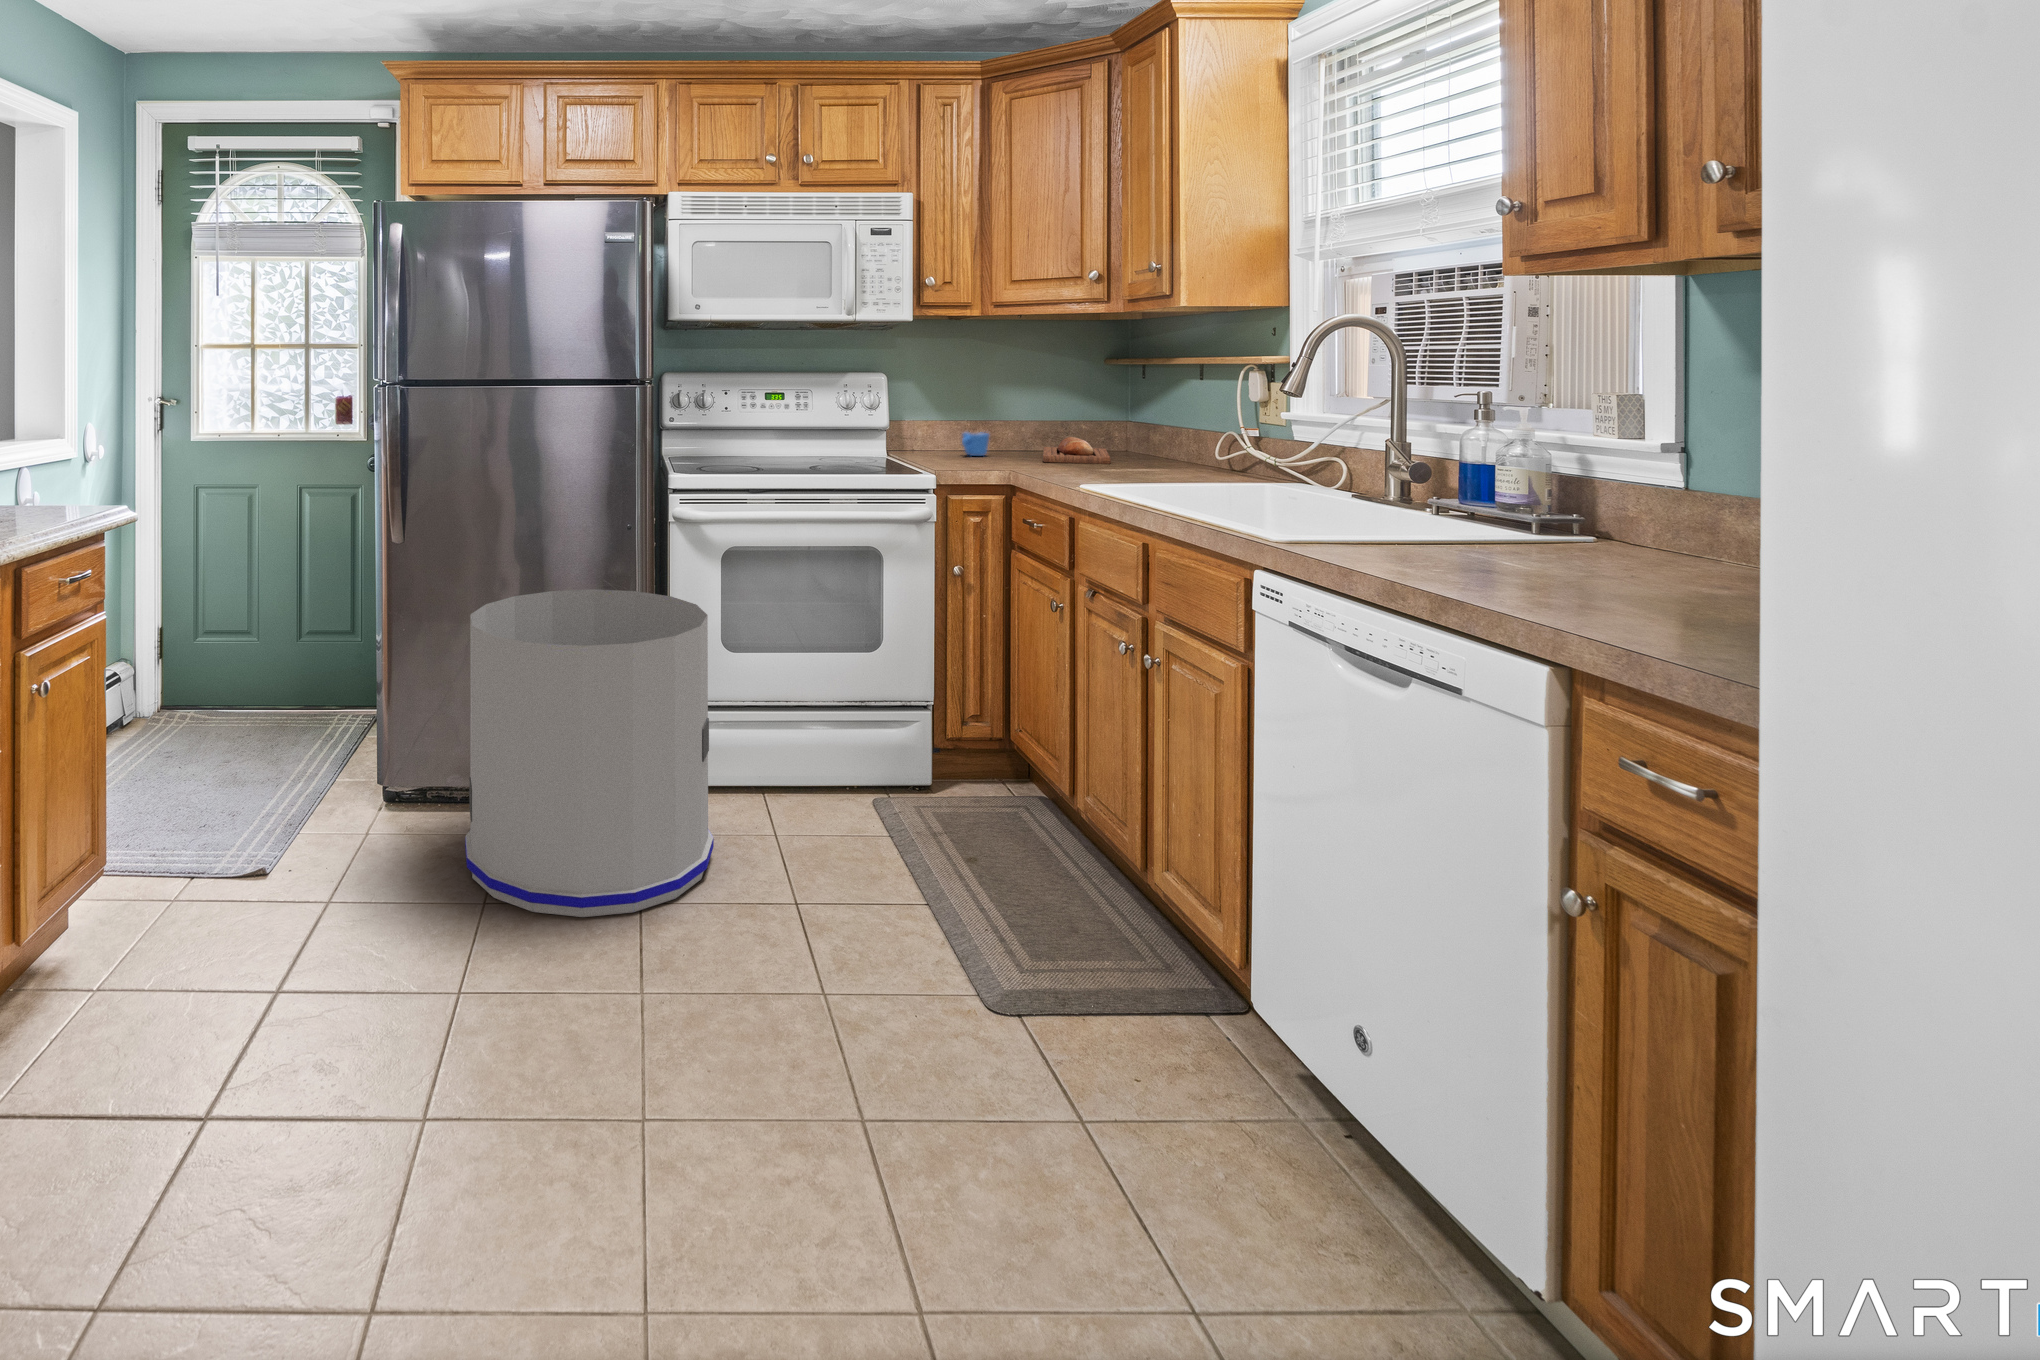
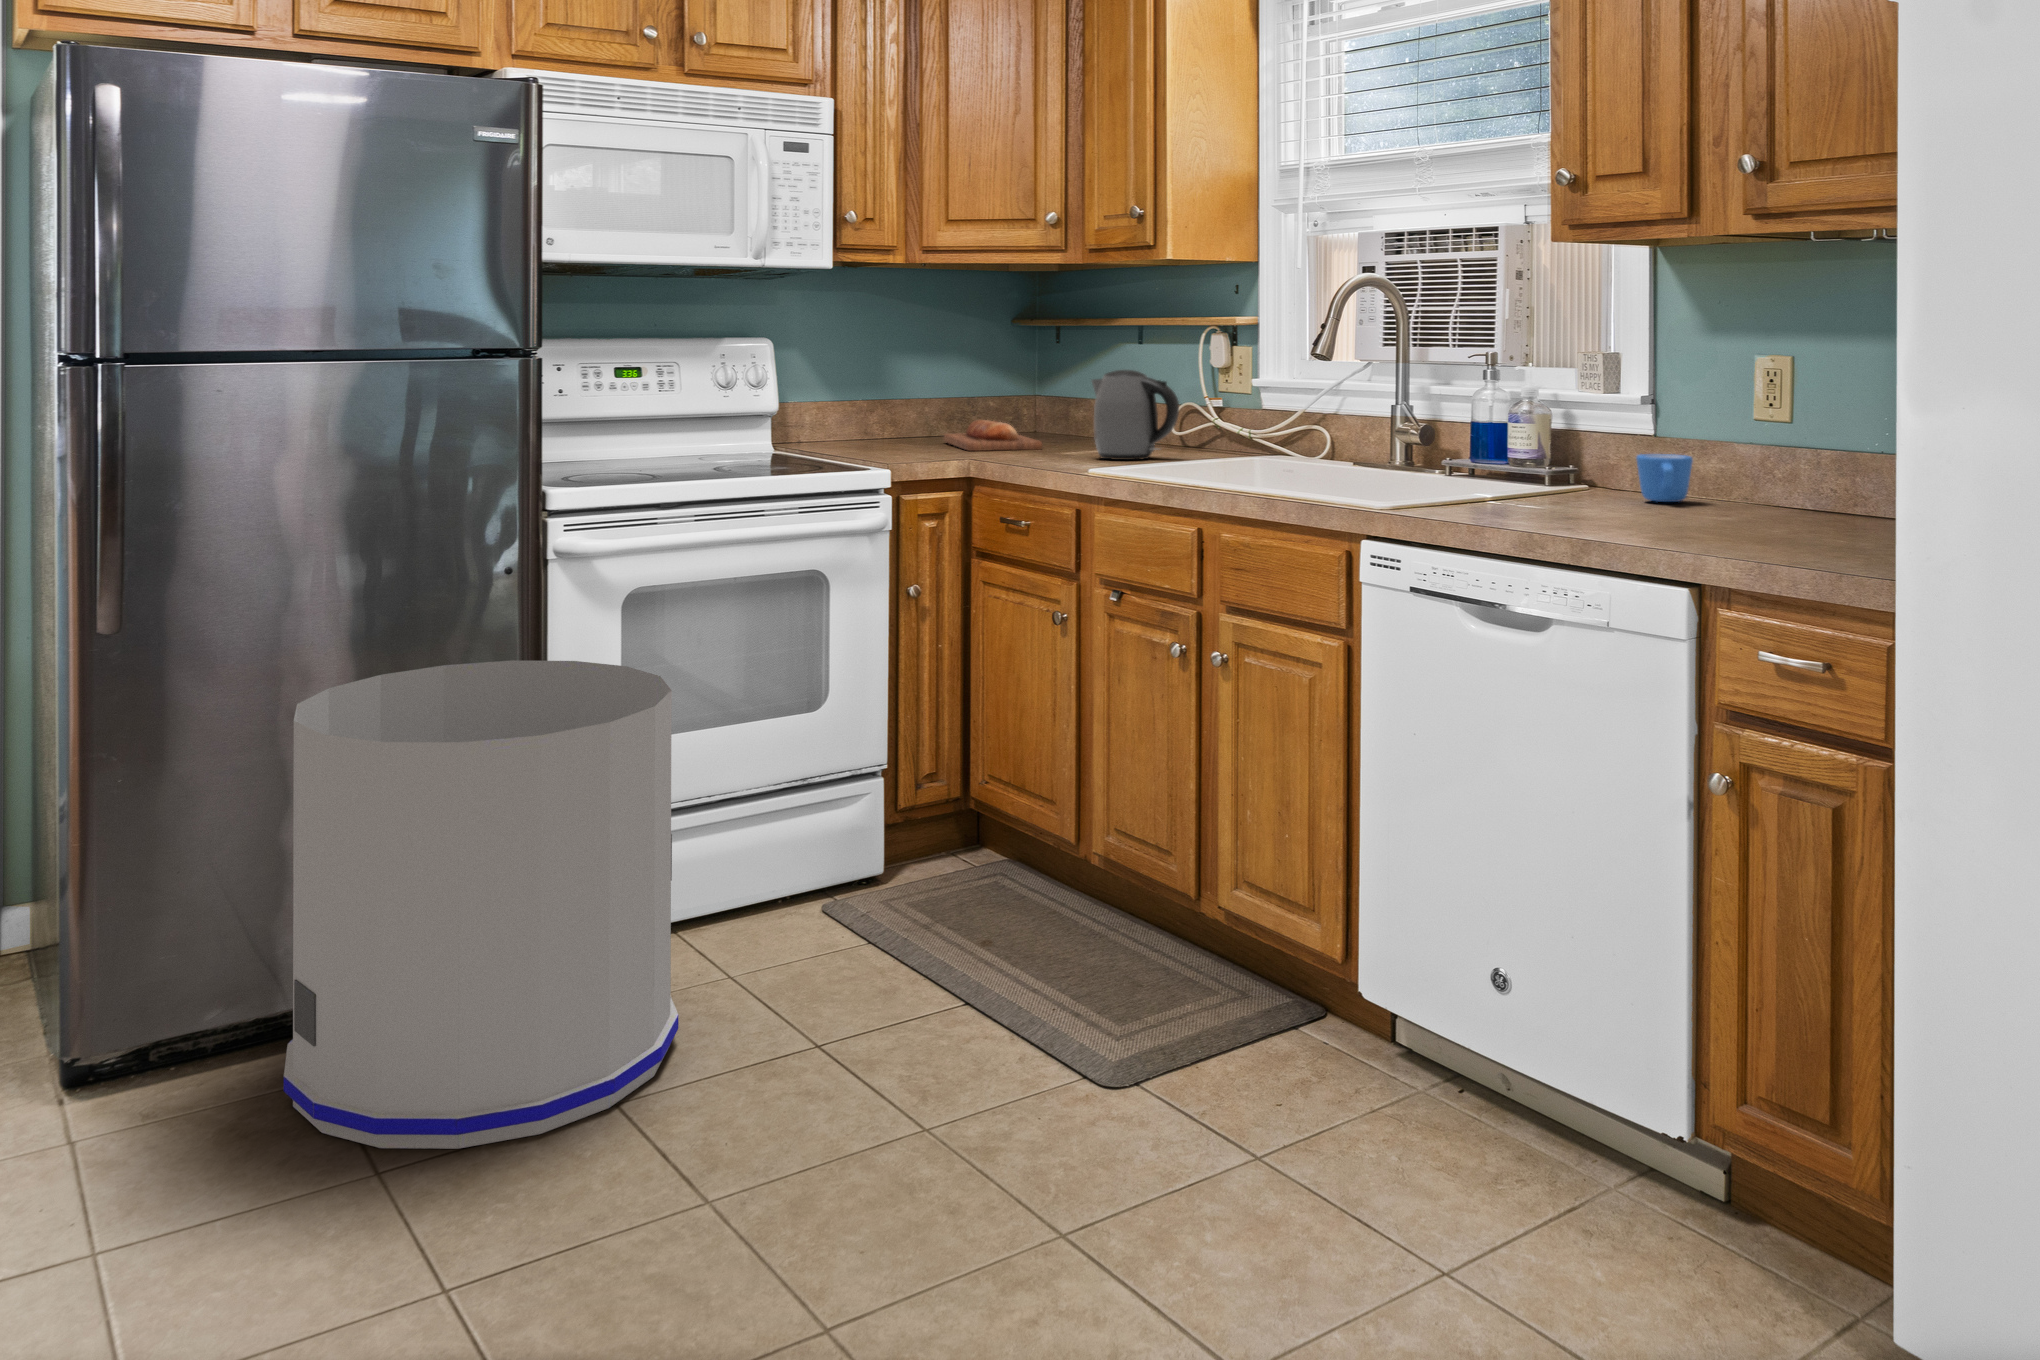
kettle: none [1129,401,1206,478] -> present [1092,370,1179,460]
mug: present [962,432,989,456] -> present [1636,454,1693,502]

